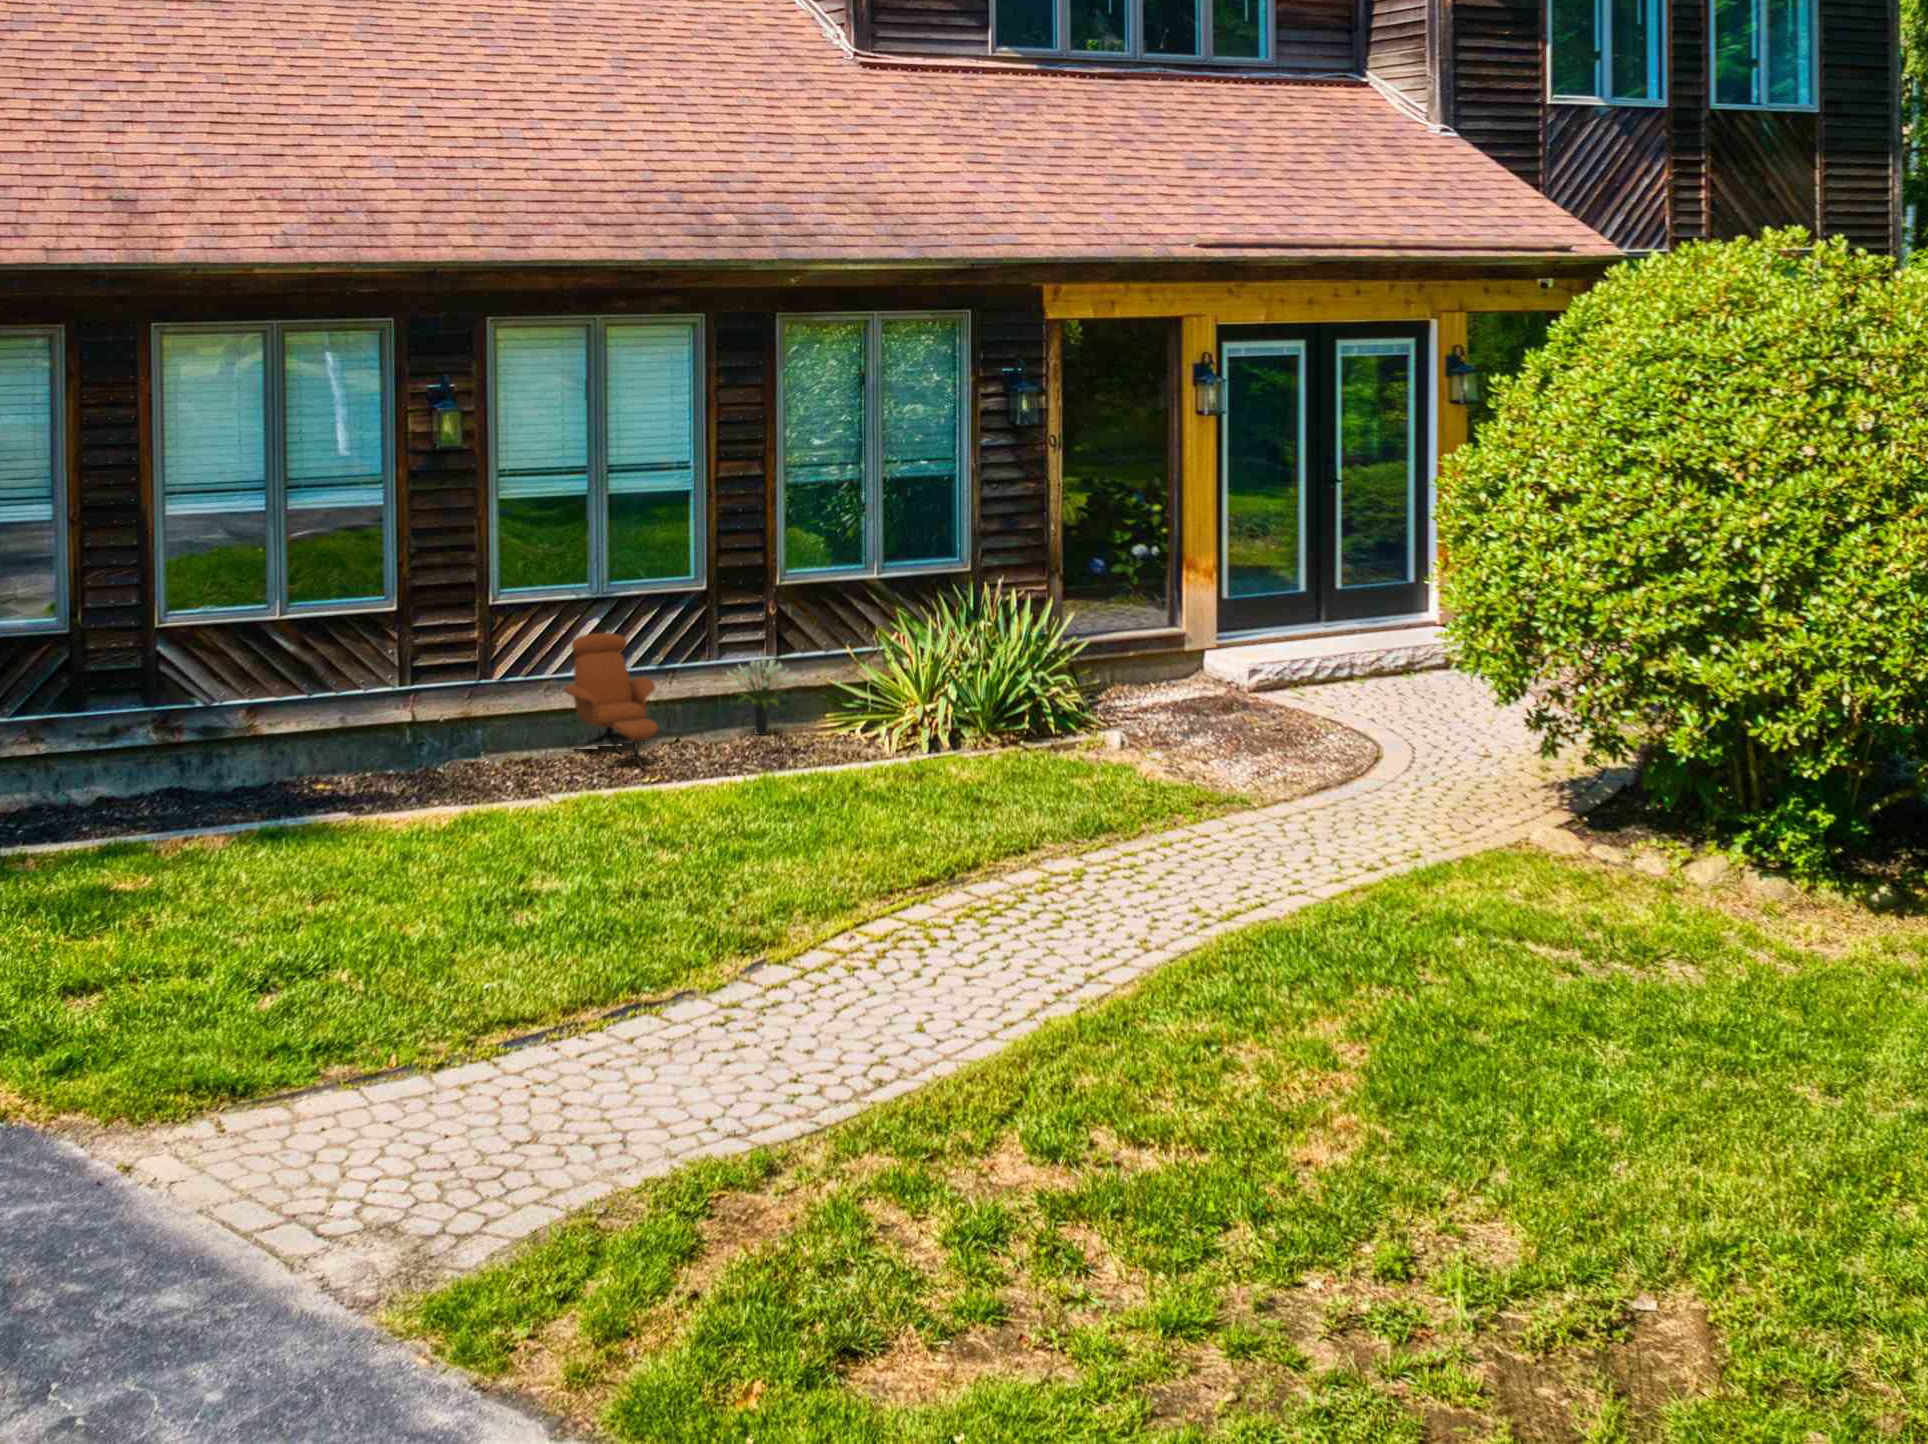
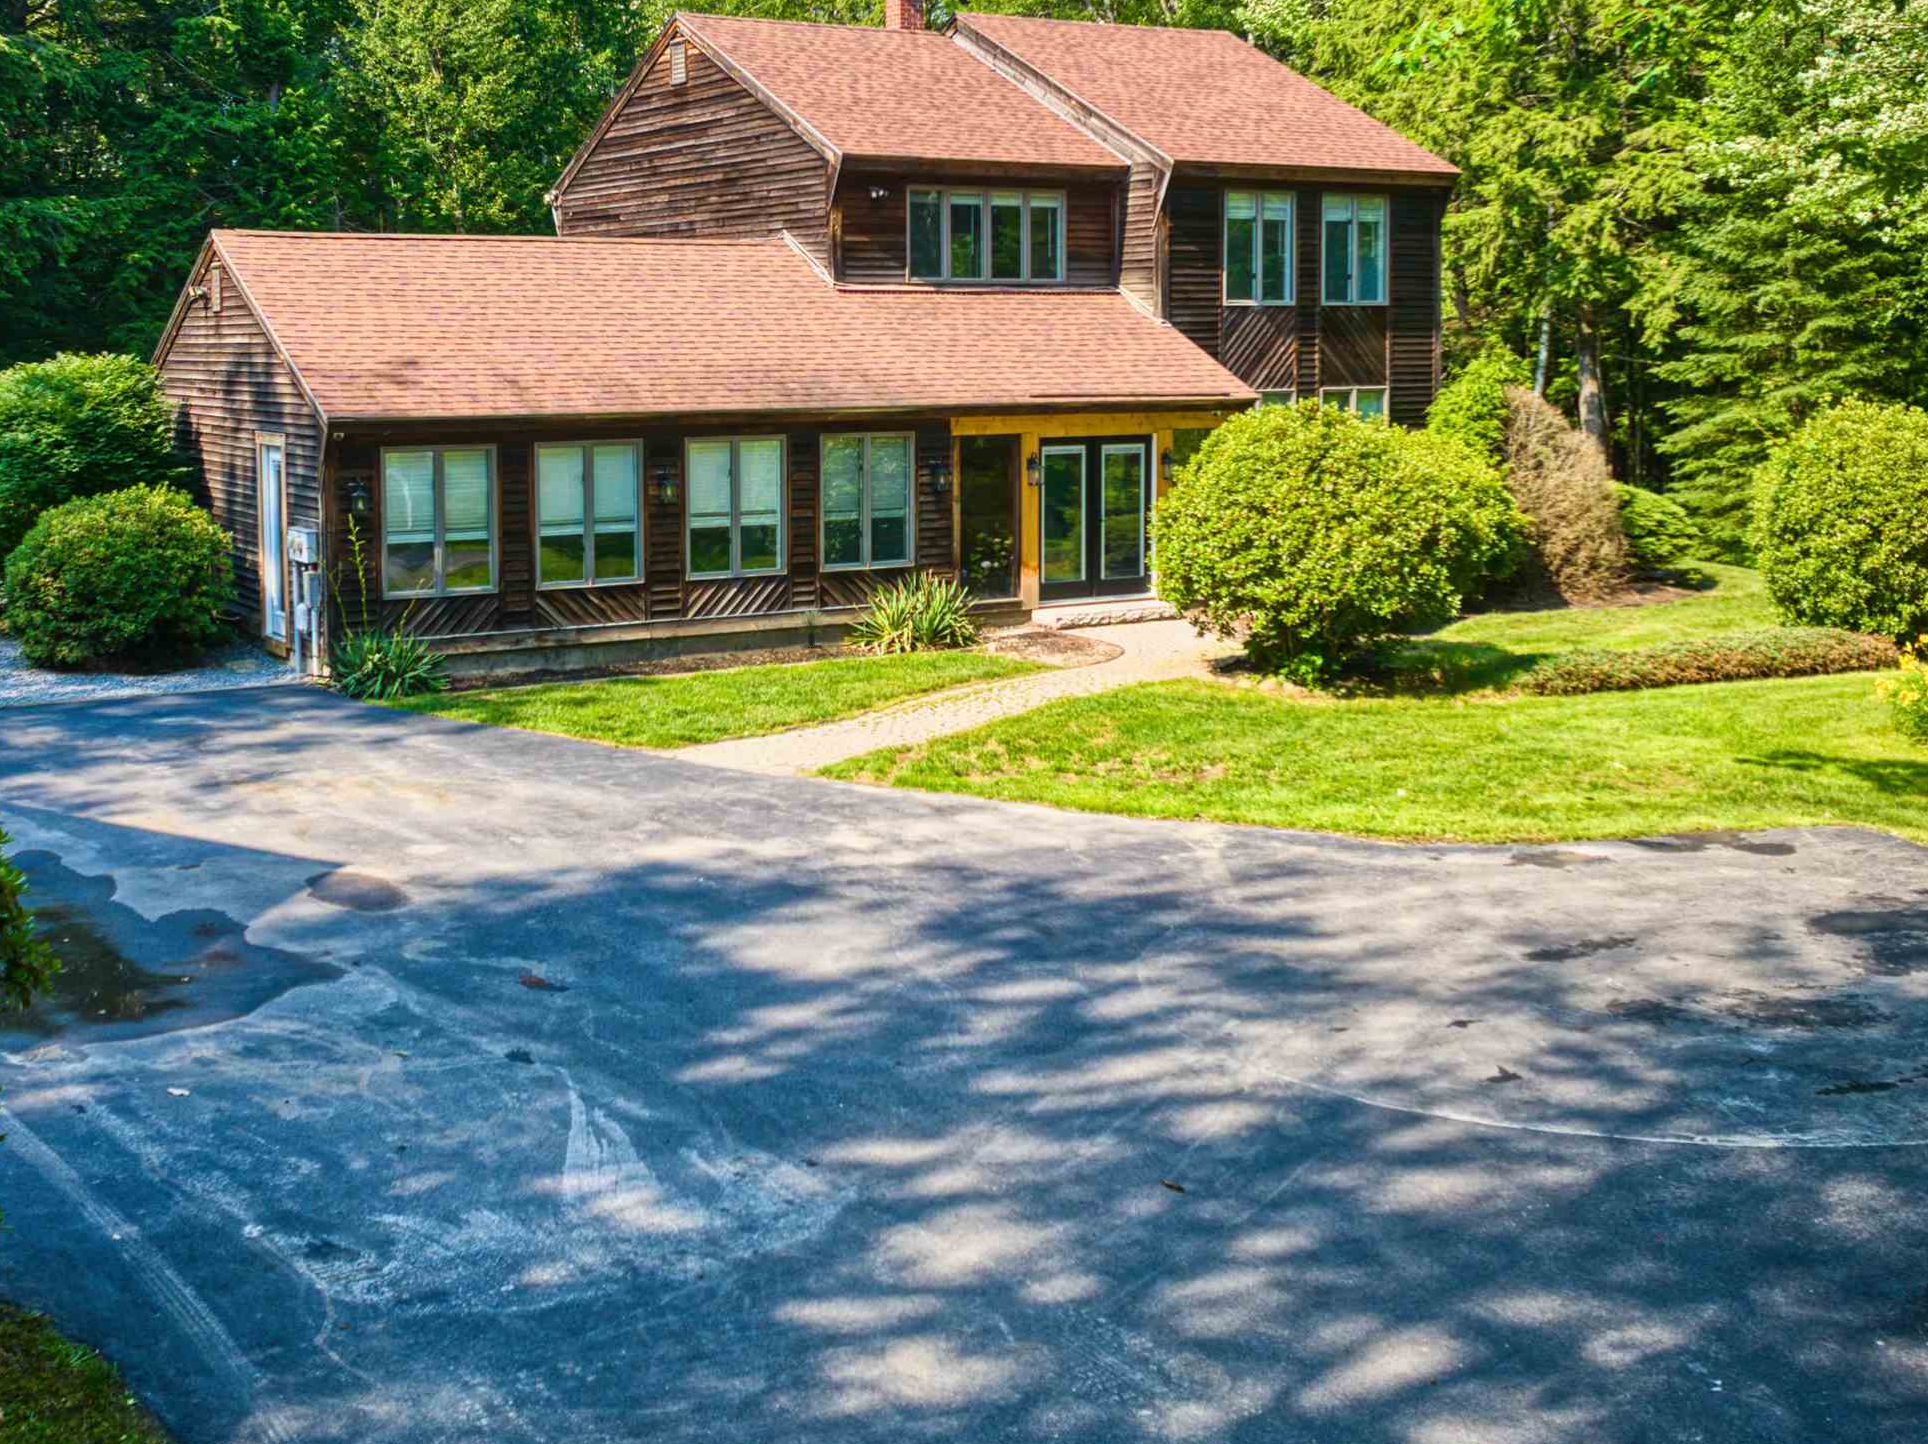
lounge chair: present [564,633,659,768] -> none [717,598,770,662]

